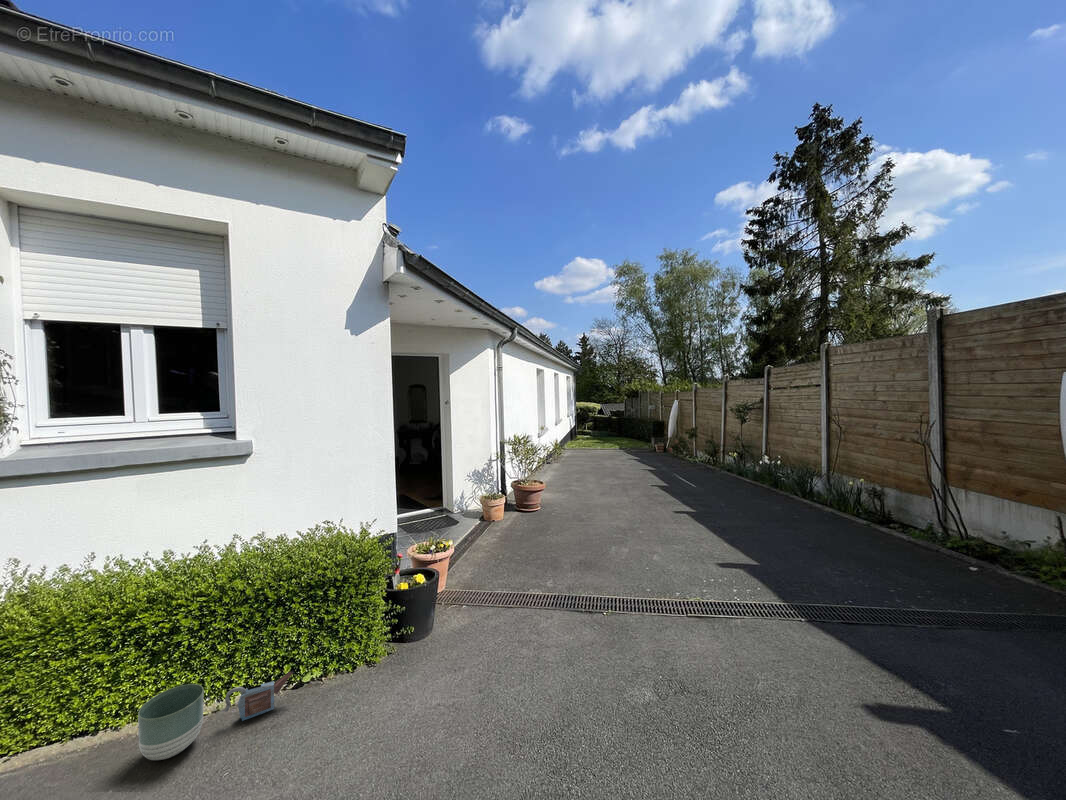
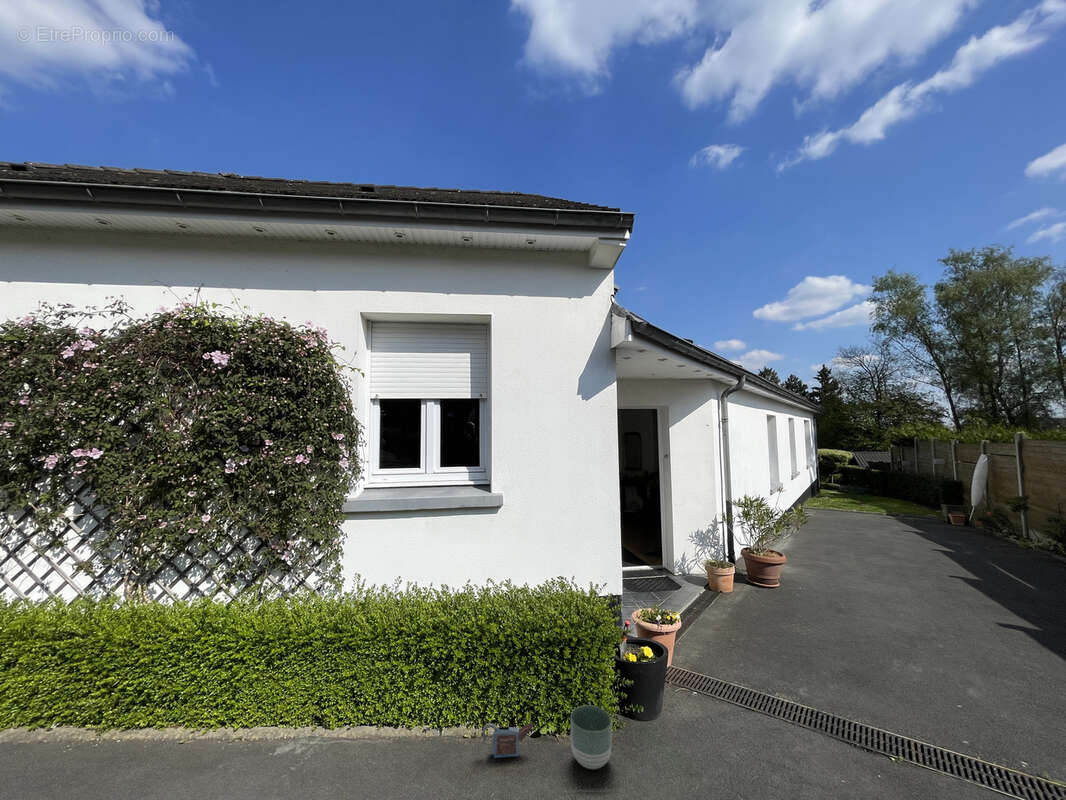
planter: present [138,684,204,760] -> present [571,706,612,769]

